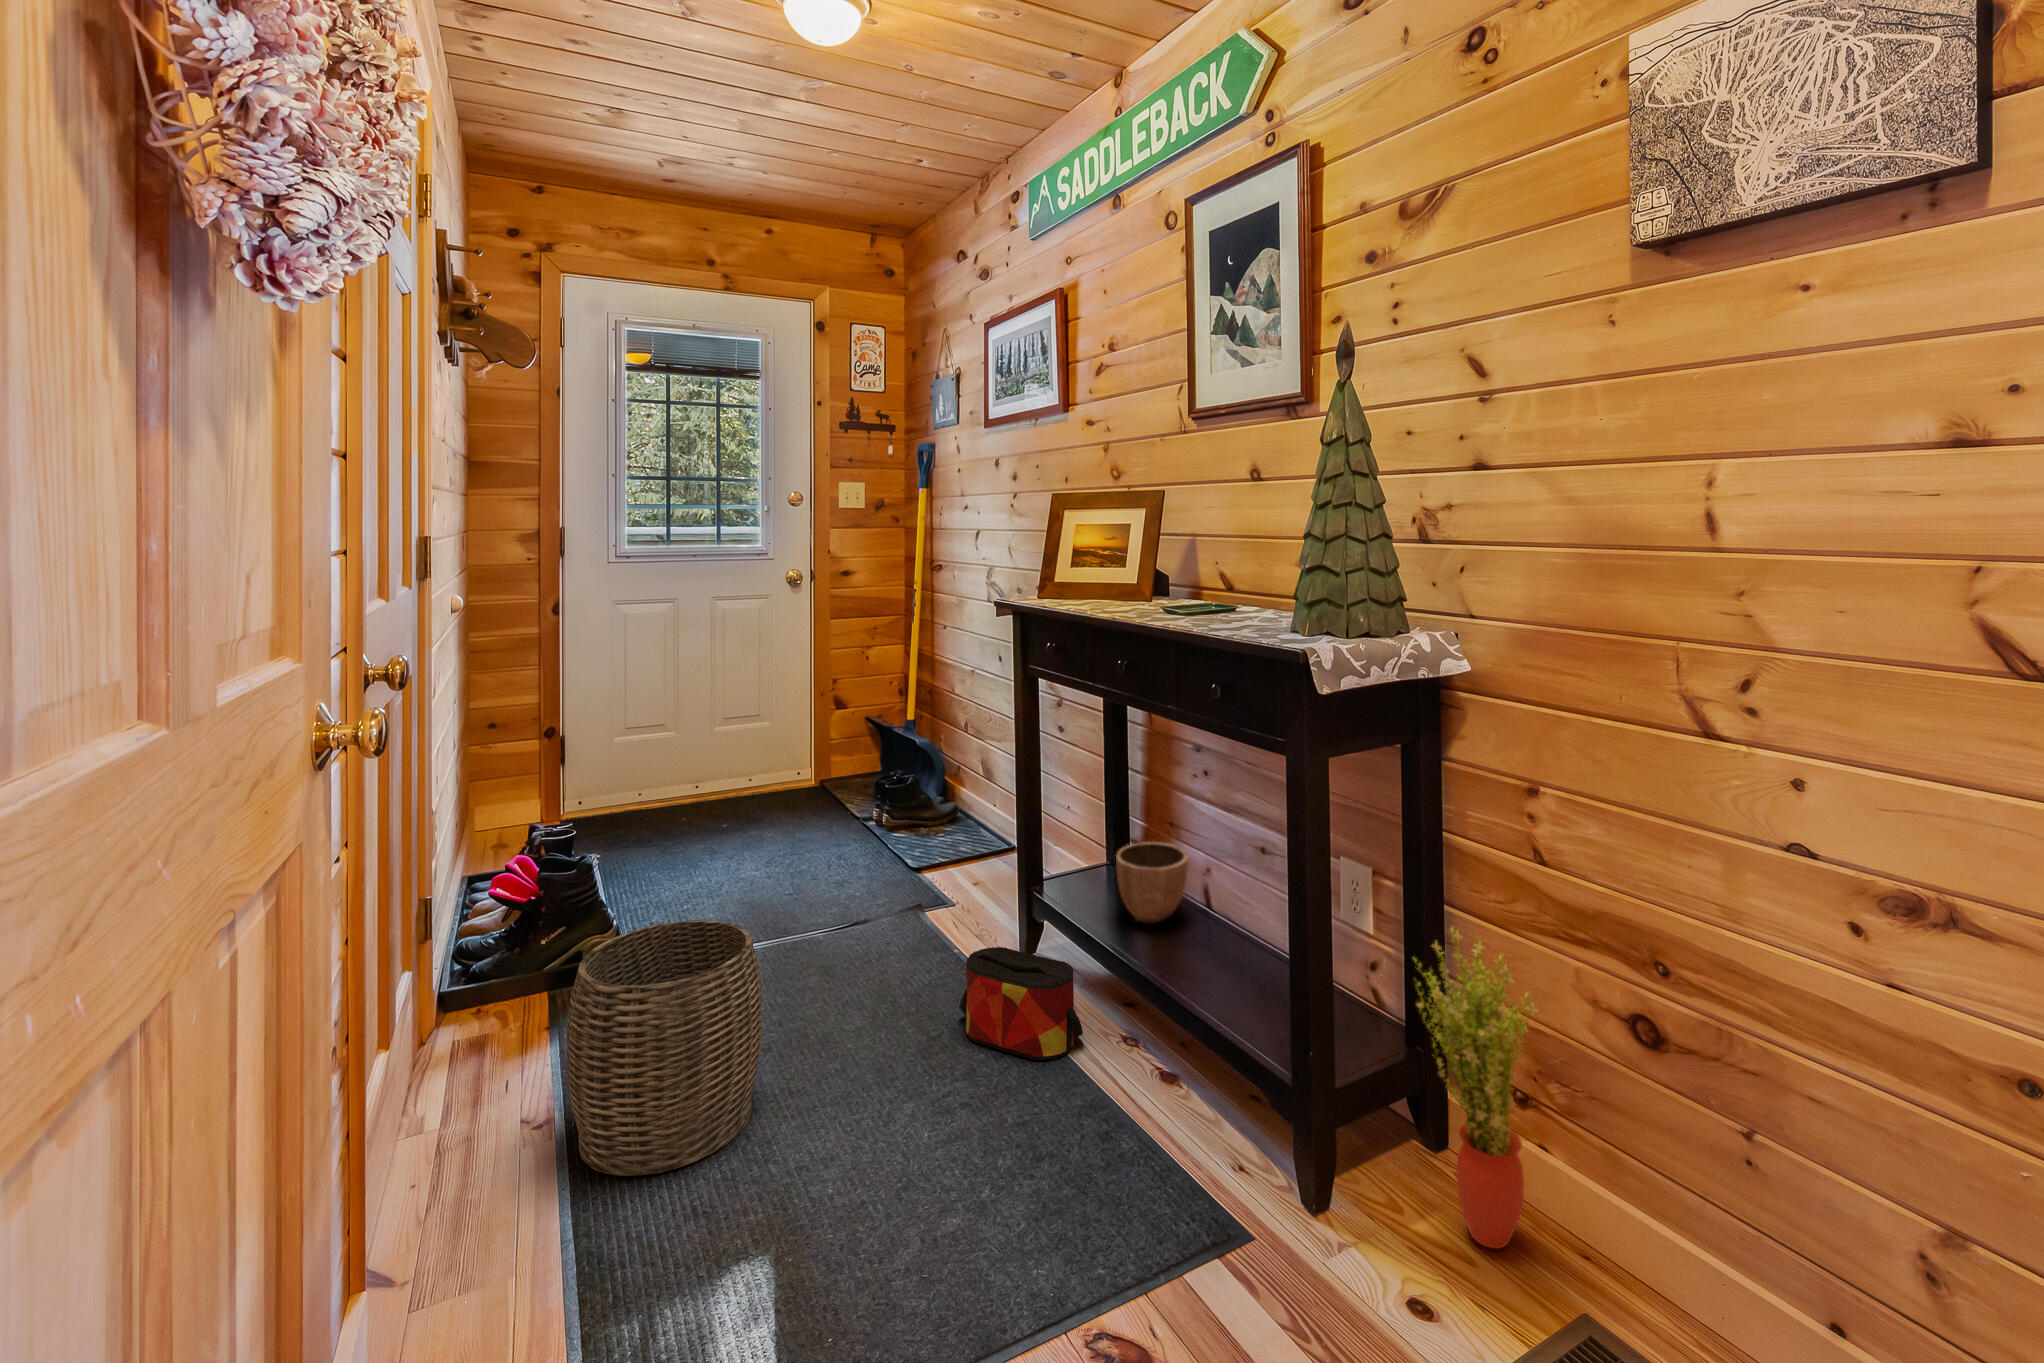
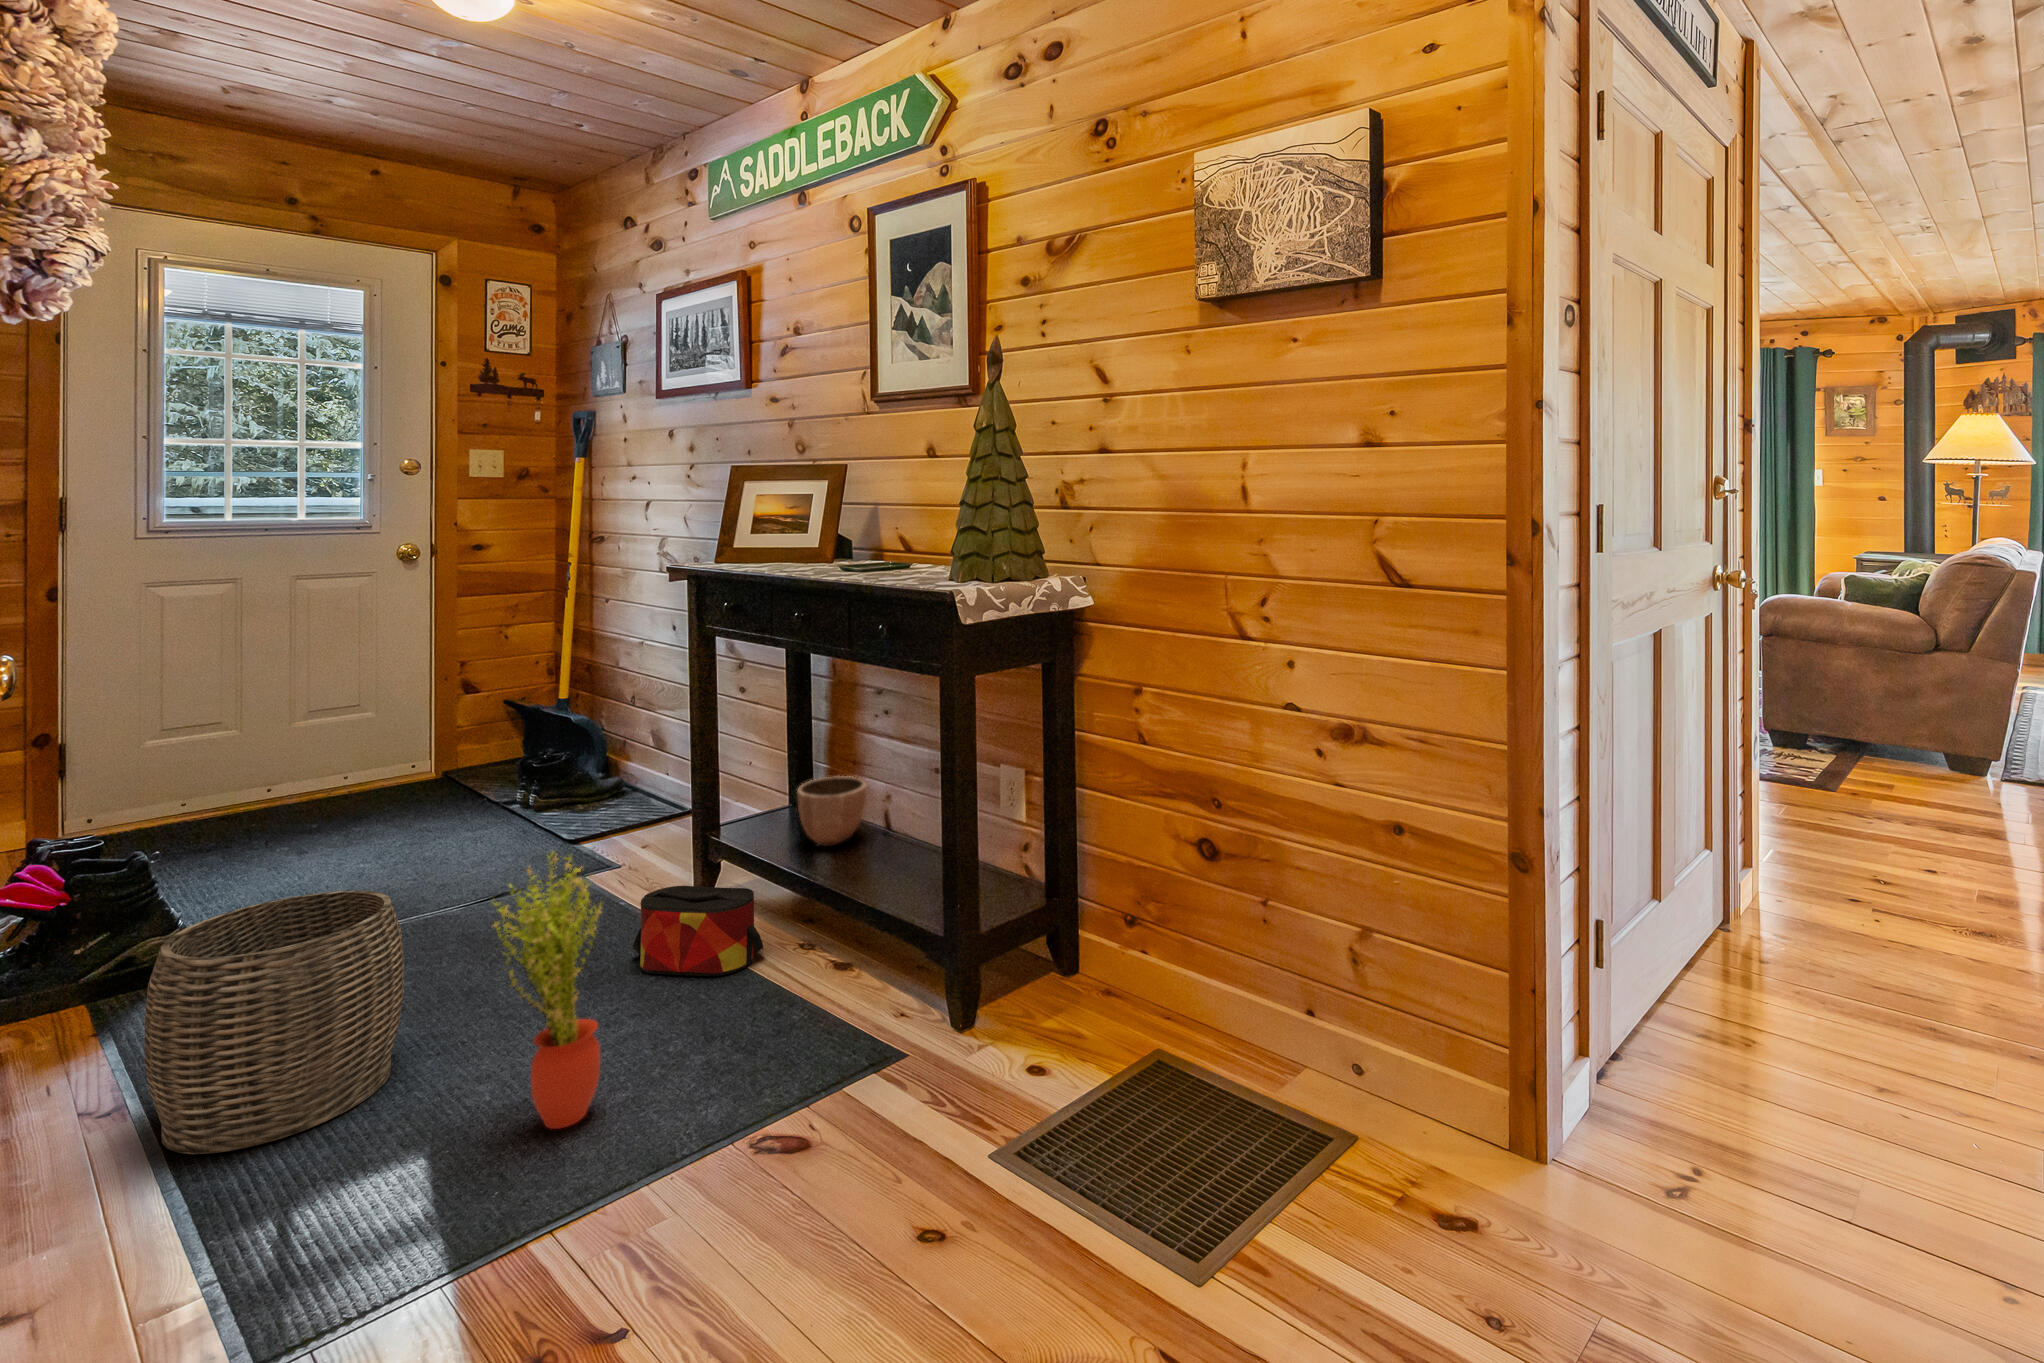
potted plant: present [1415,928,1537,1248] -> present [494,853,601,1129]

